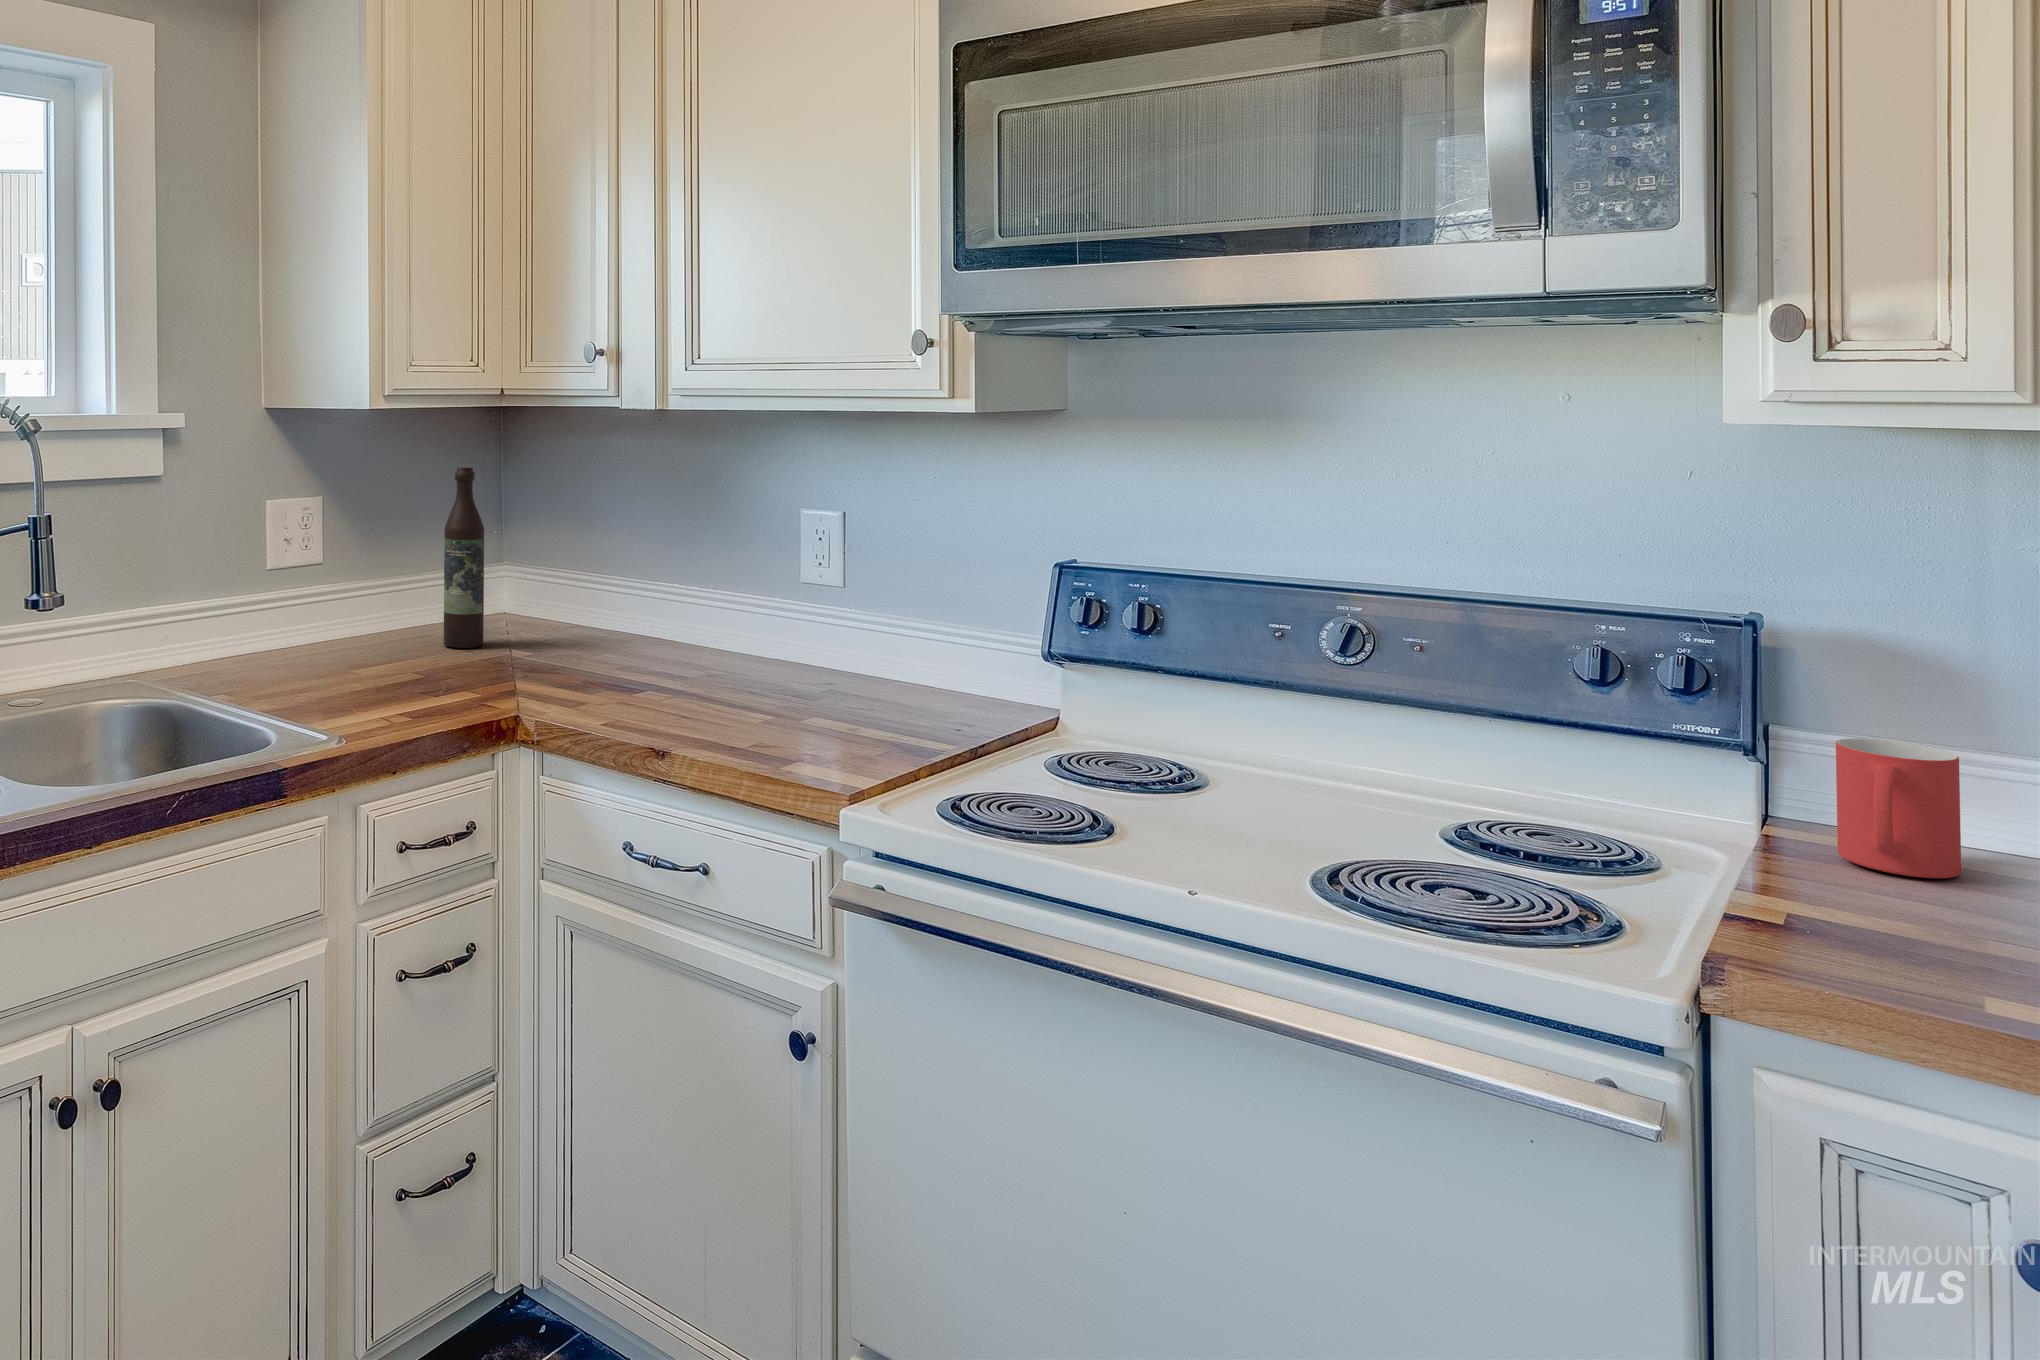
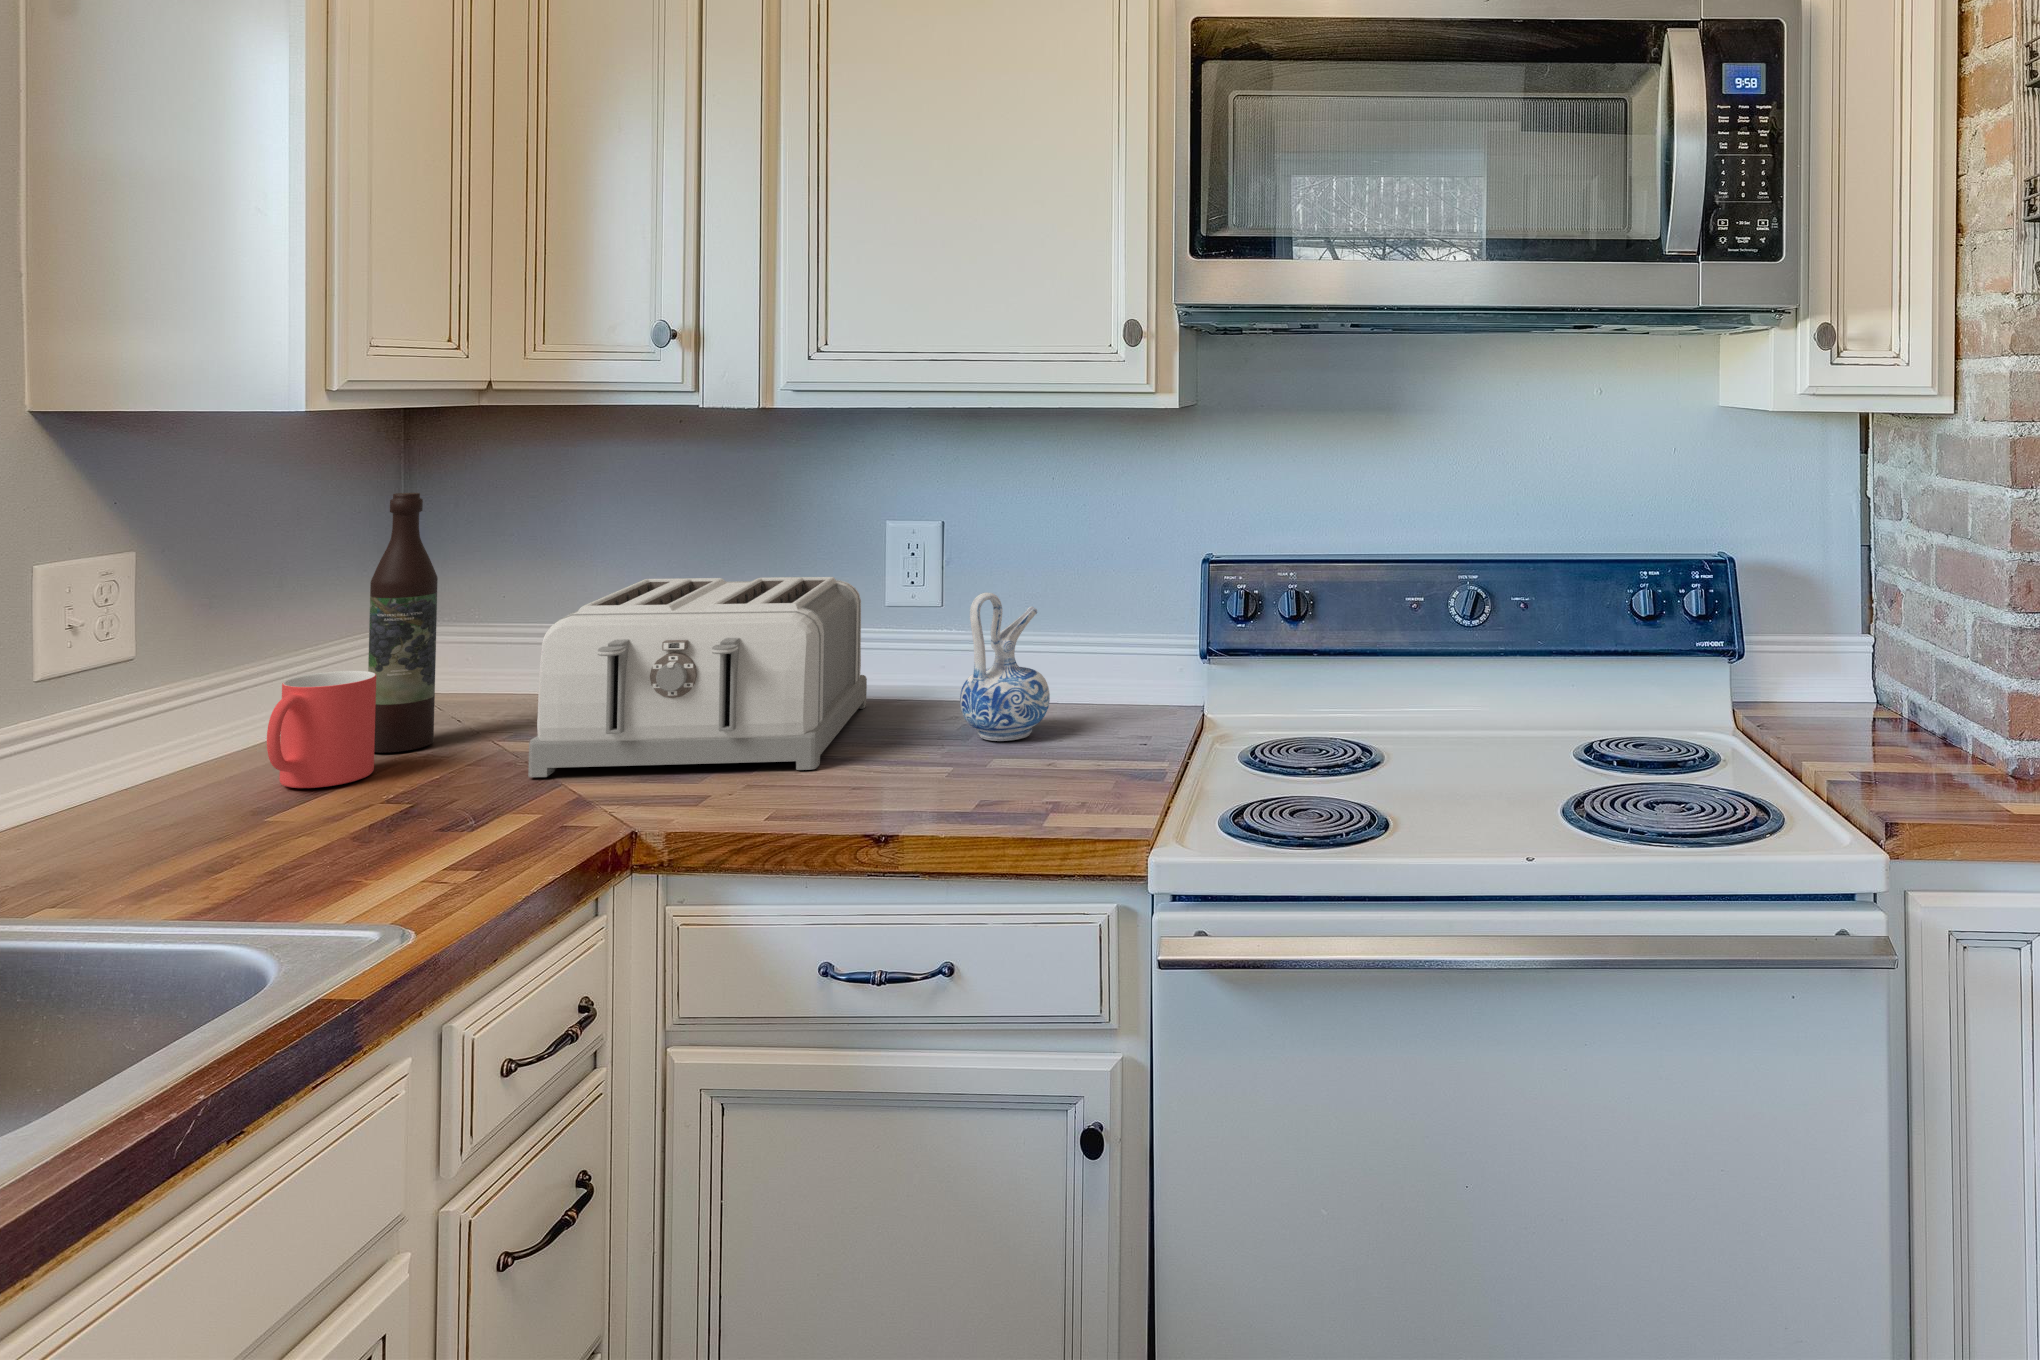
toaster: none [504,543,778,701] -> present [528,577,867,777]
ceramic pitcher: none [808,575,887,709] -> present [960,593,1050,741]
mug: present [1836,738,1961,879] -> present [267,671,376,788]

